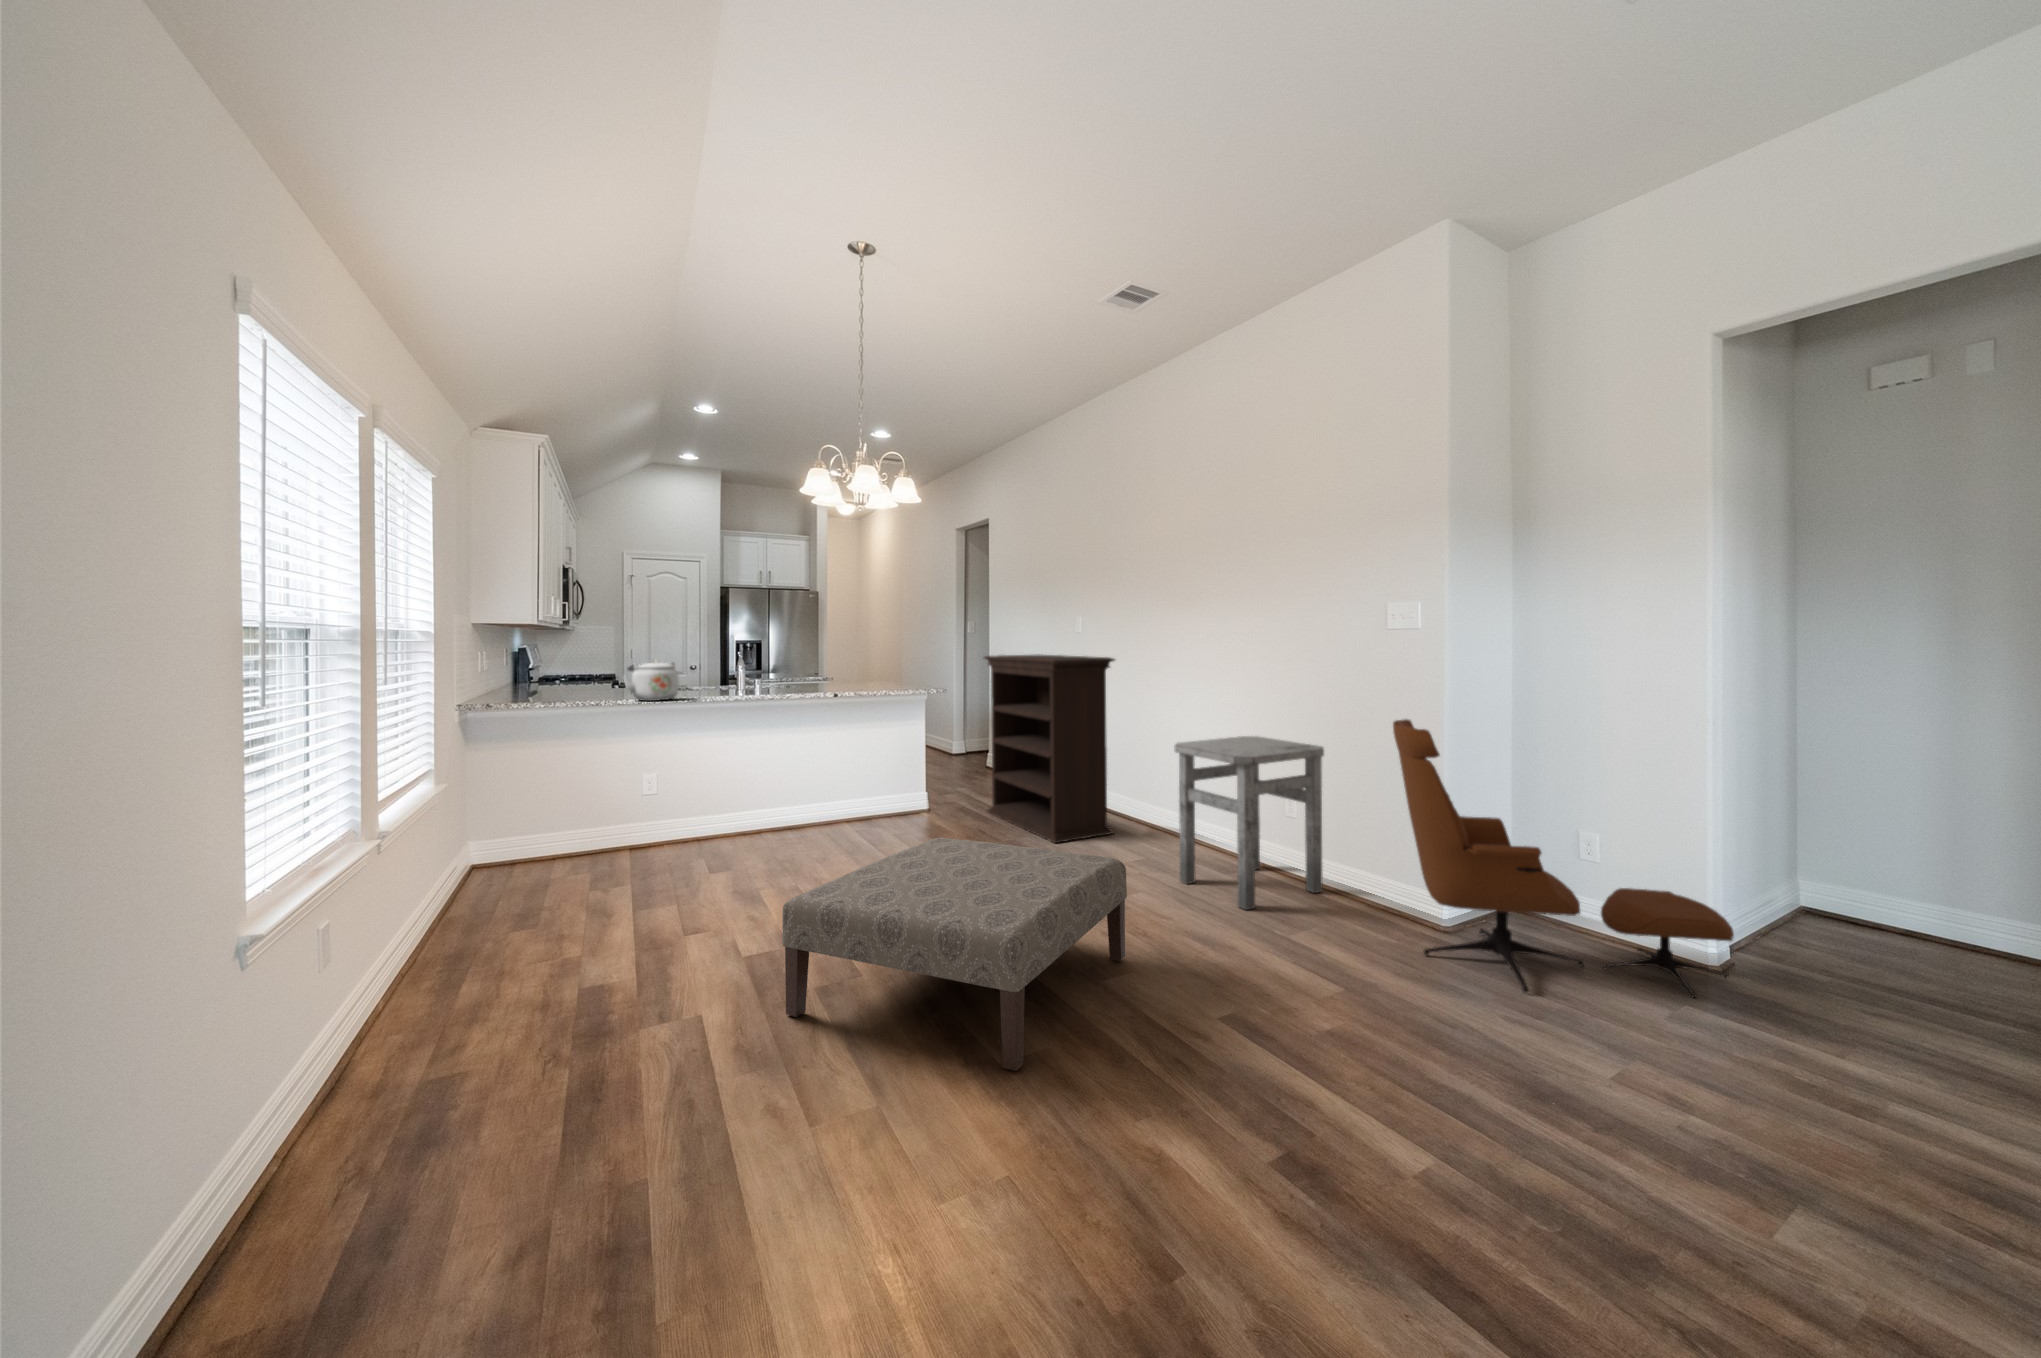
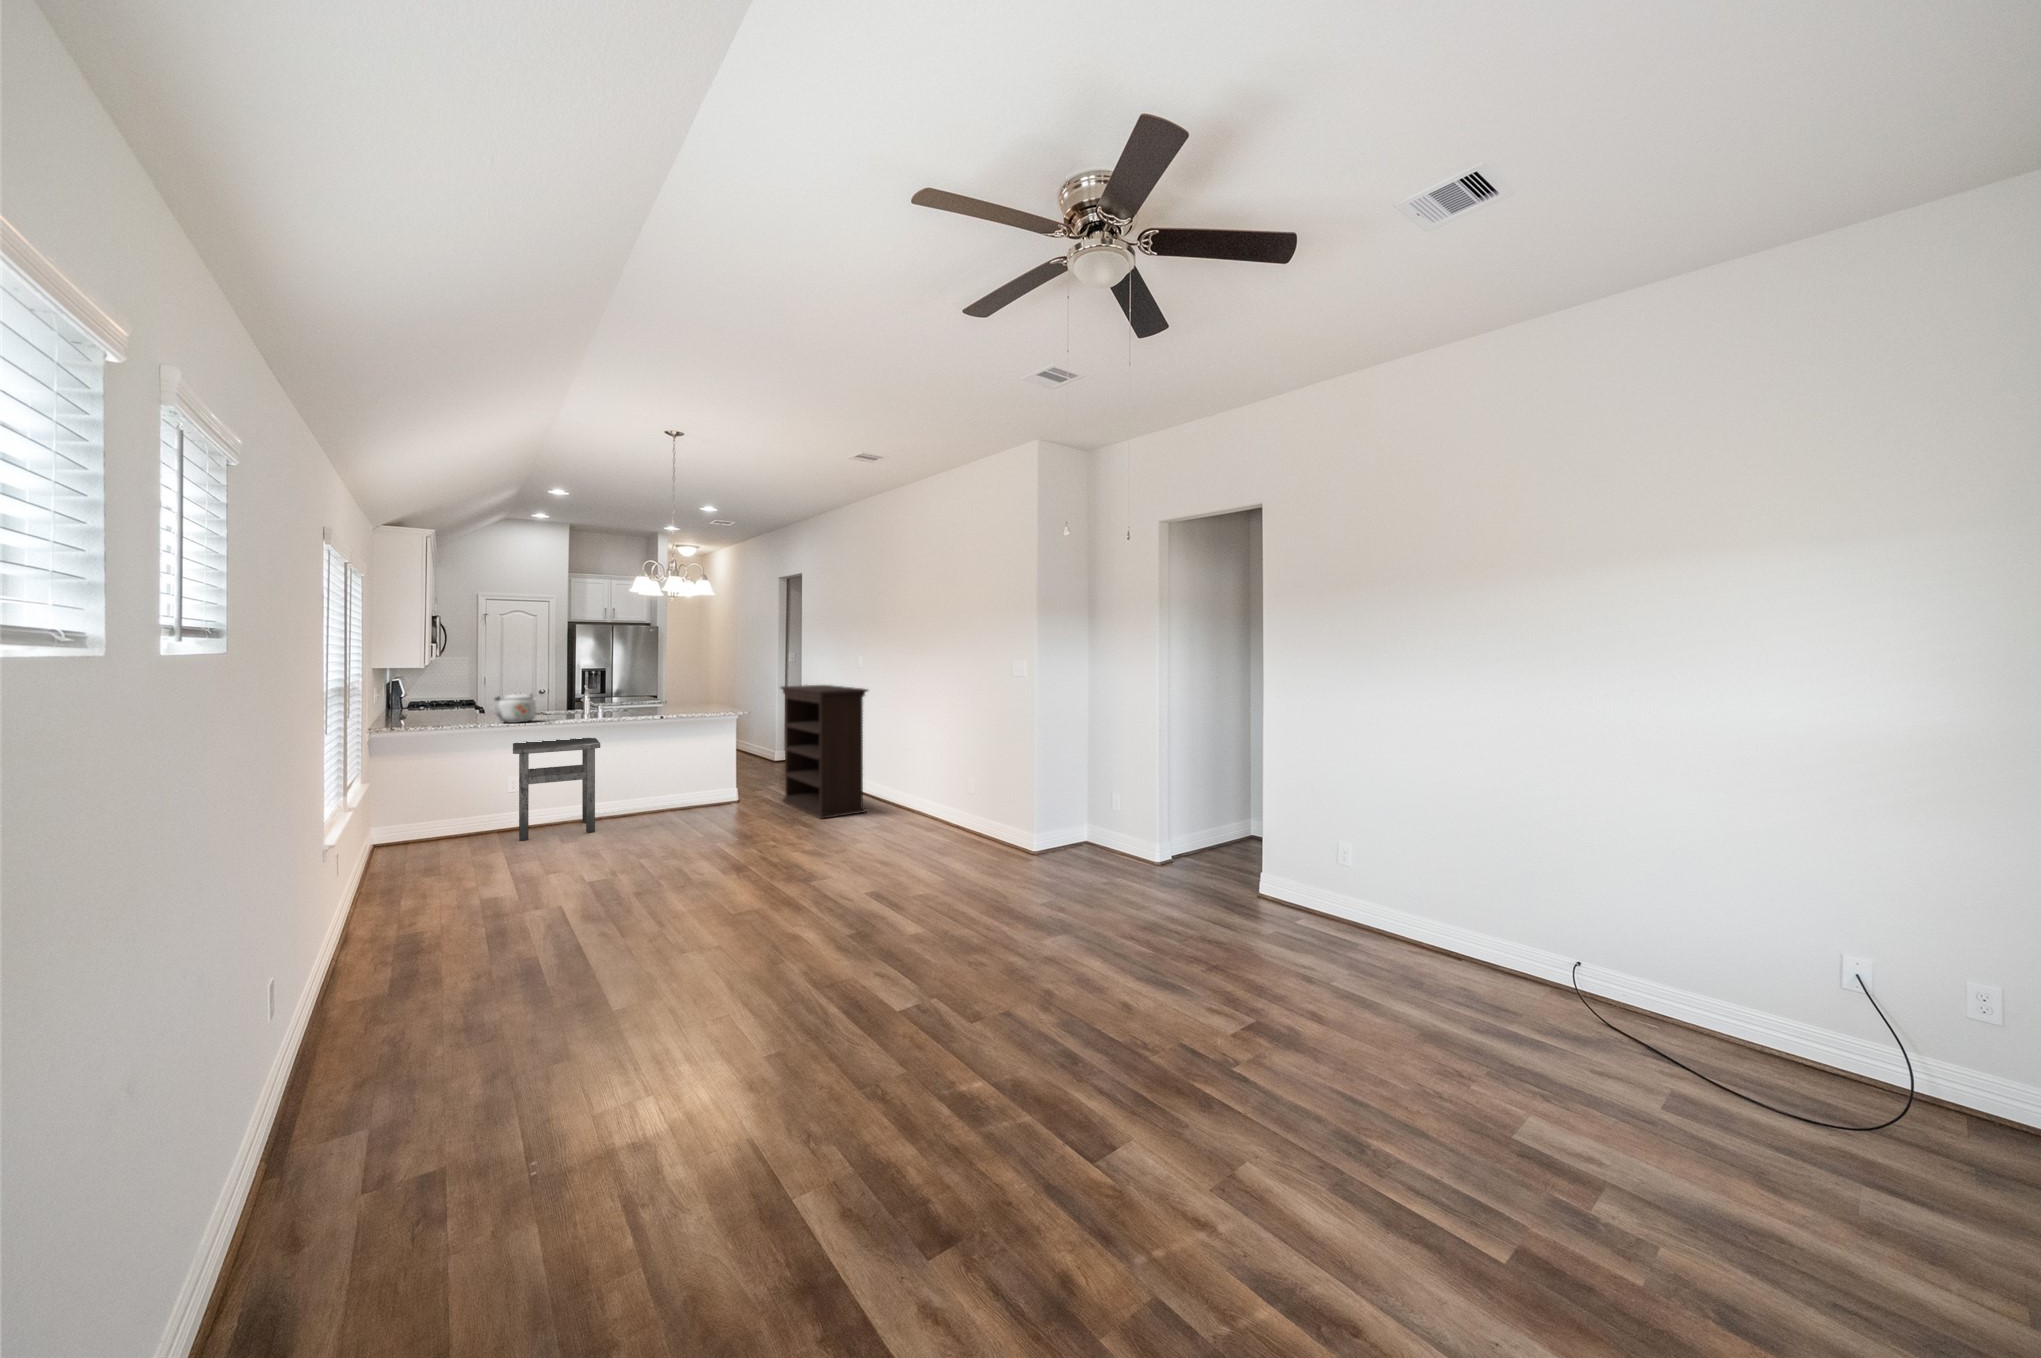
lounge chair: present [1393,719,1734,998] -> none [990,730,1159,878]
side table: present [1174,736,1324,910] -> present [513,738,600,841]
ottoman: present [782,837,1127,1071] -> none [609,808,830,917]

